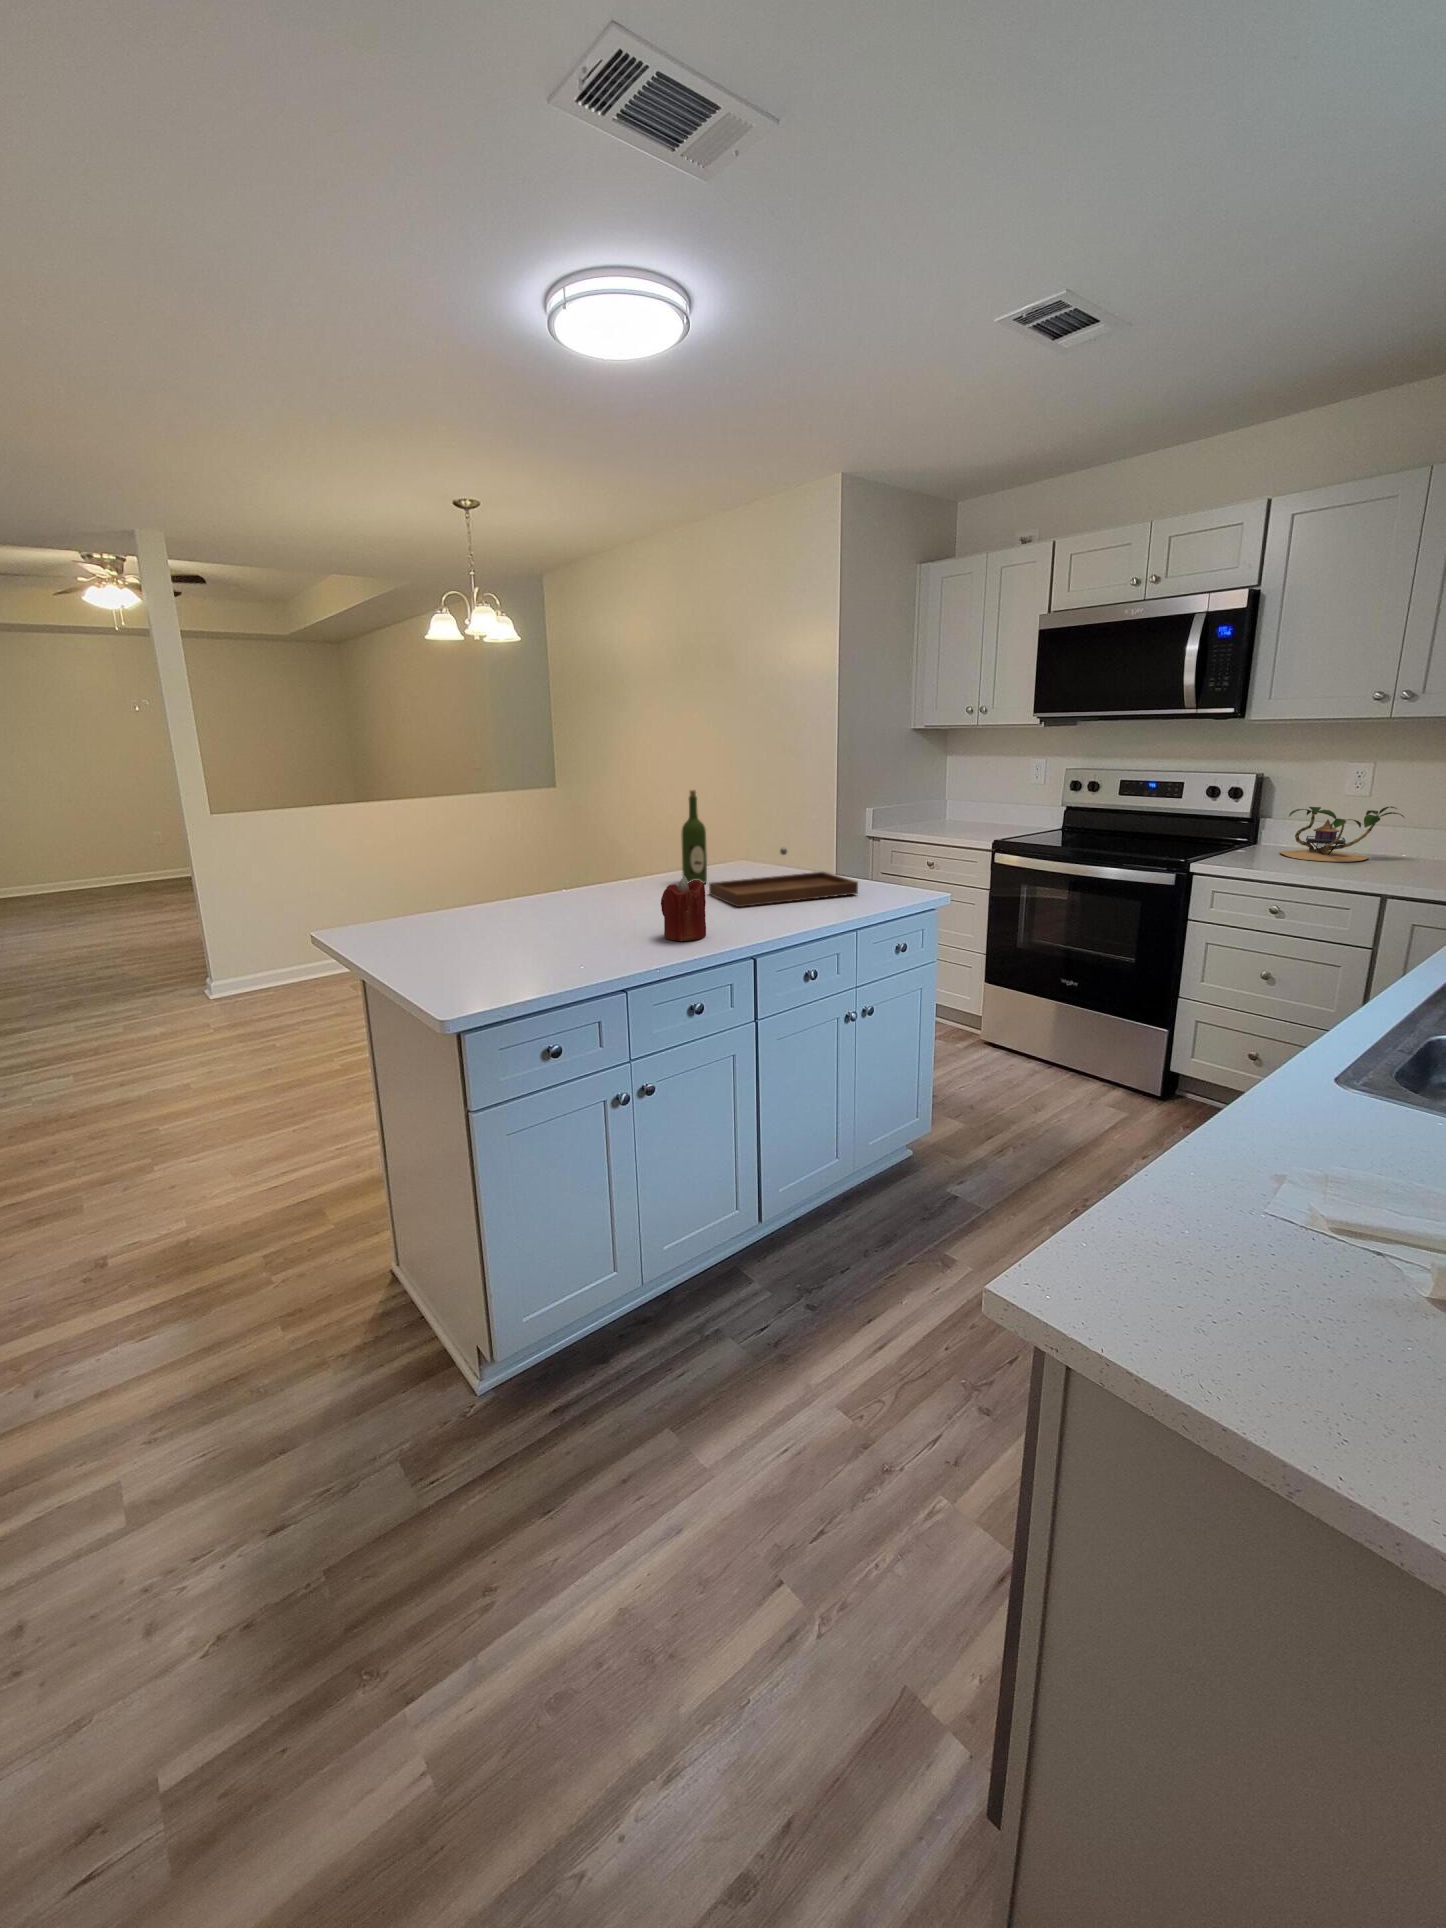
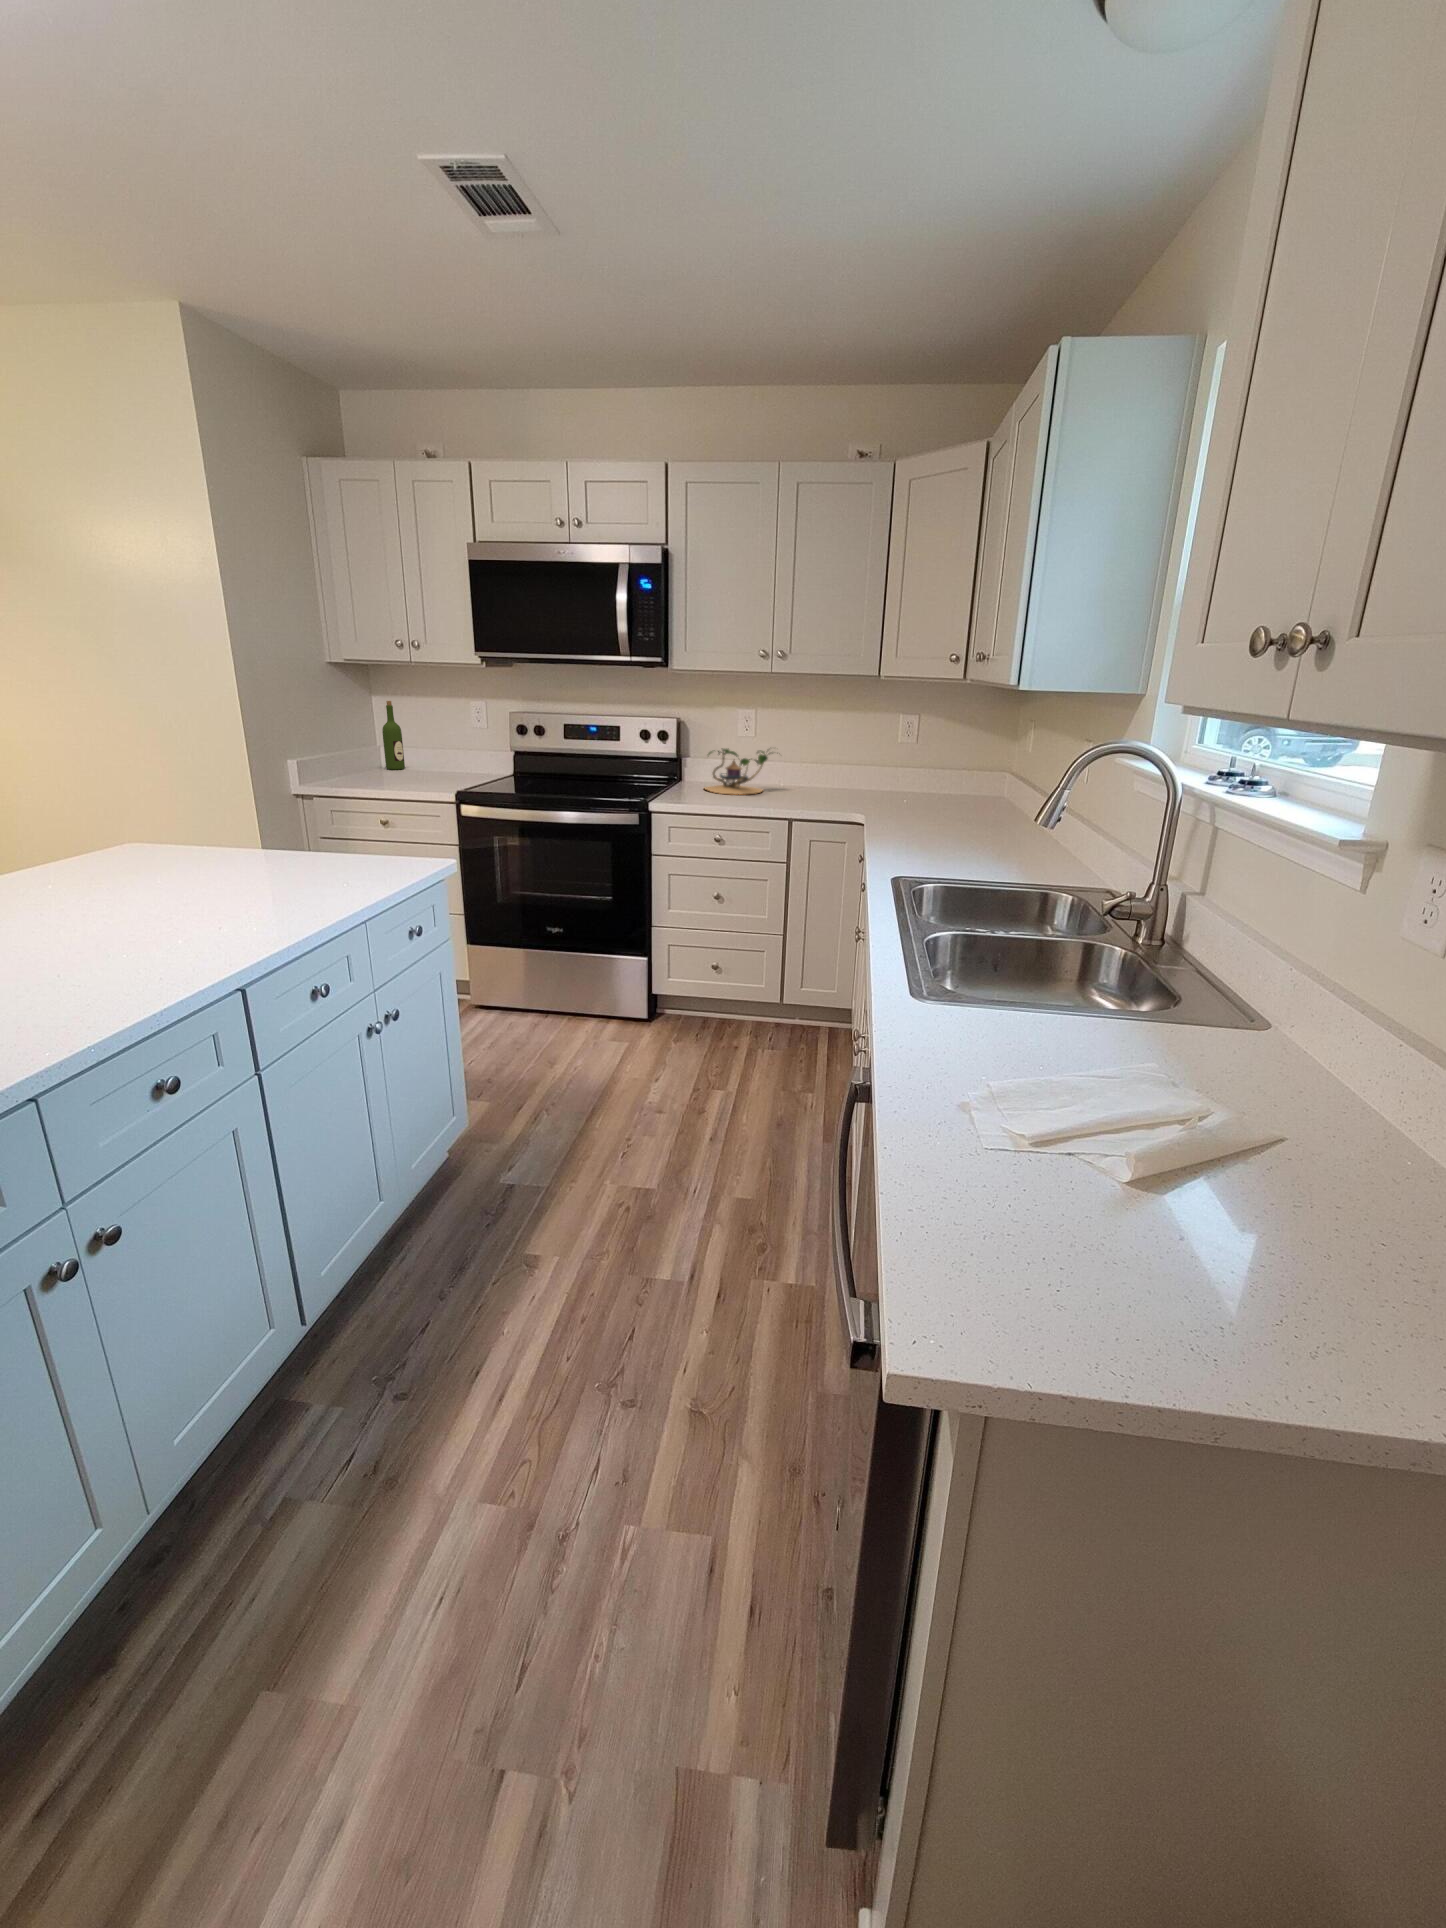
wine bottle: present [681,790,707,883] -> present [382,701,405,770]
tray: present [709,848,858,907] -> none [108,820,345,913]
candle: present [661,877,706,941] -> none [53,884,152,986]

